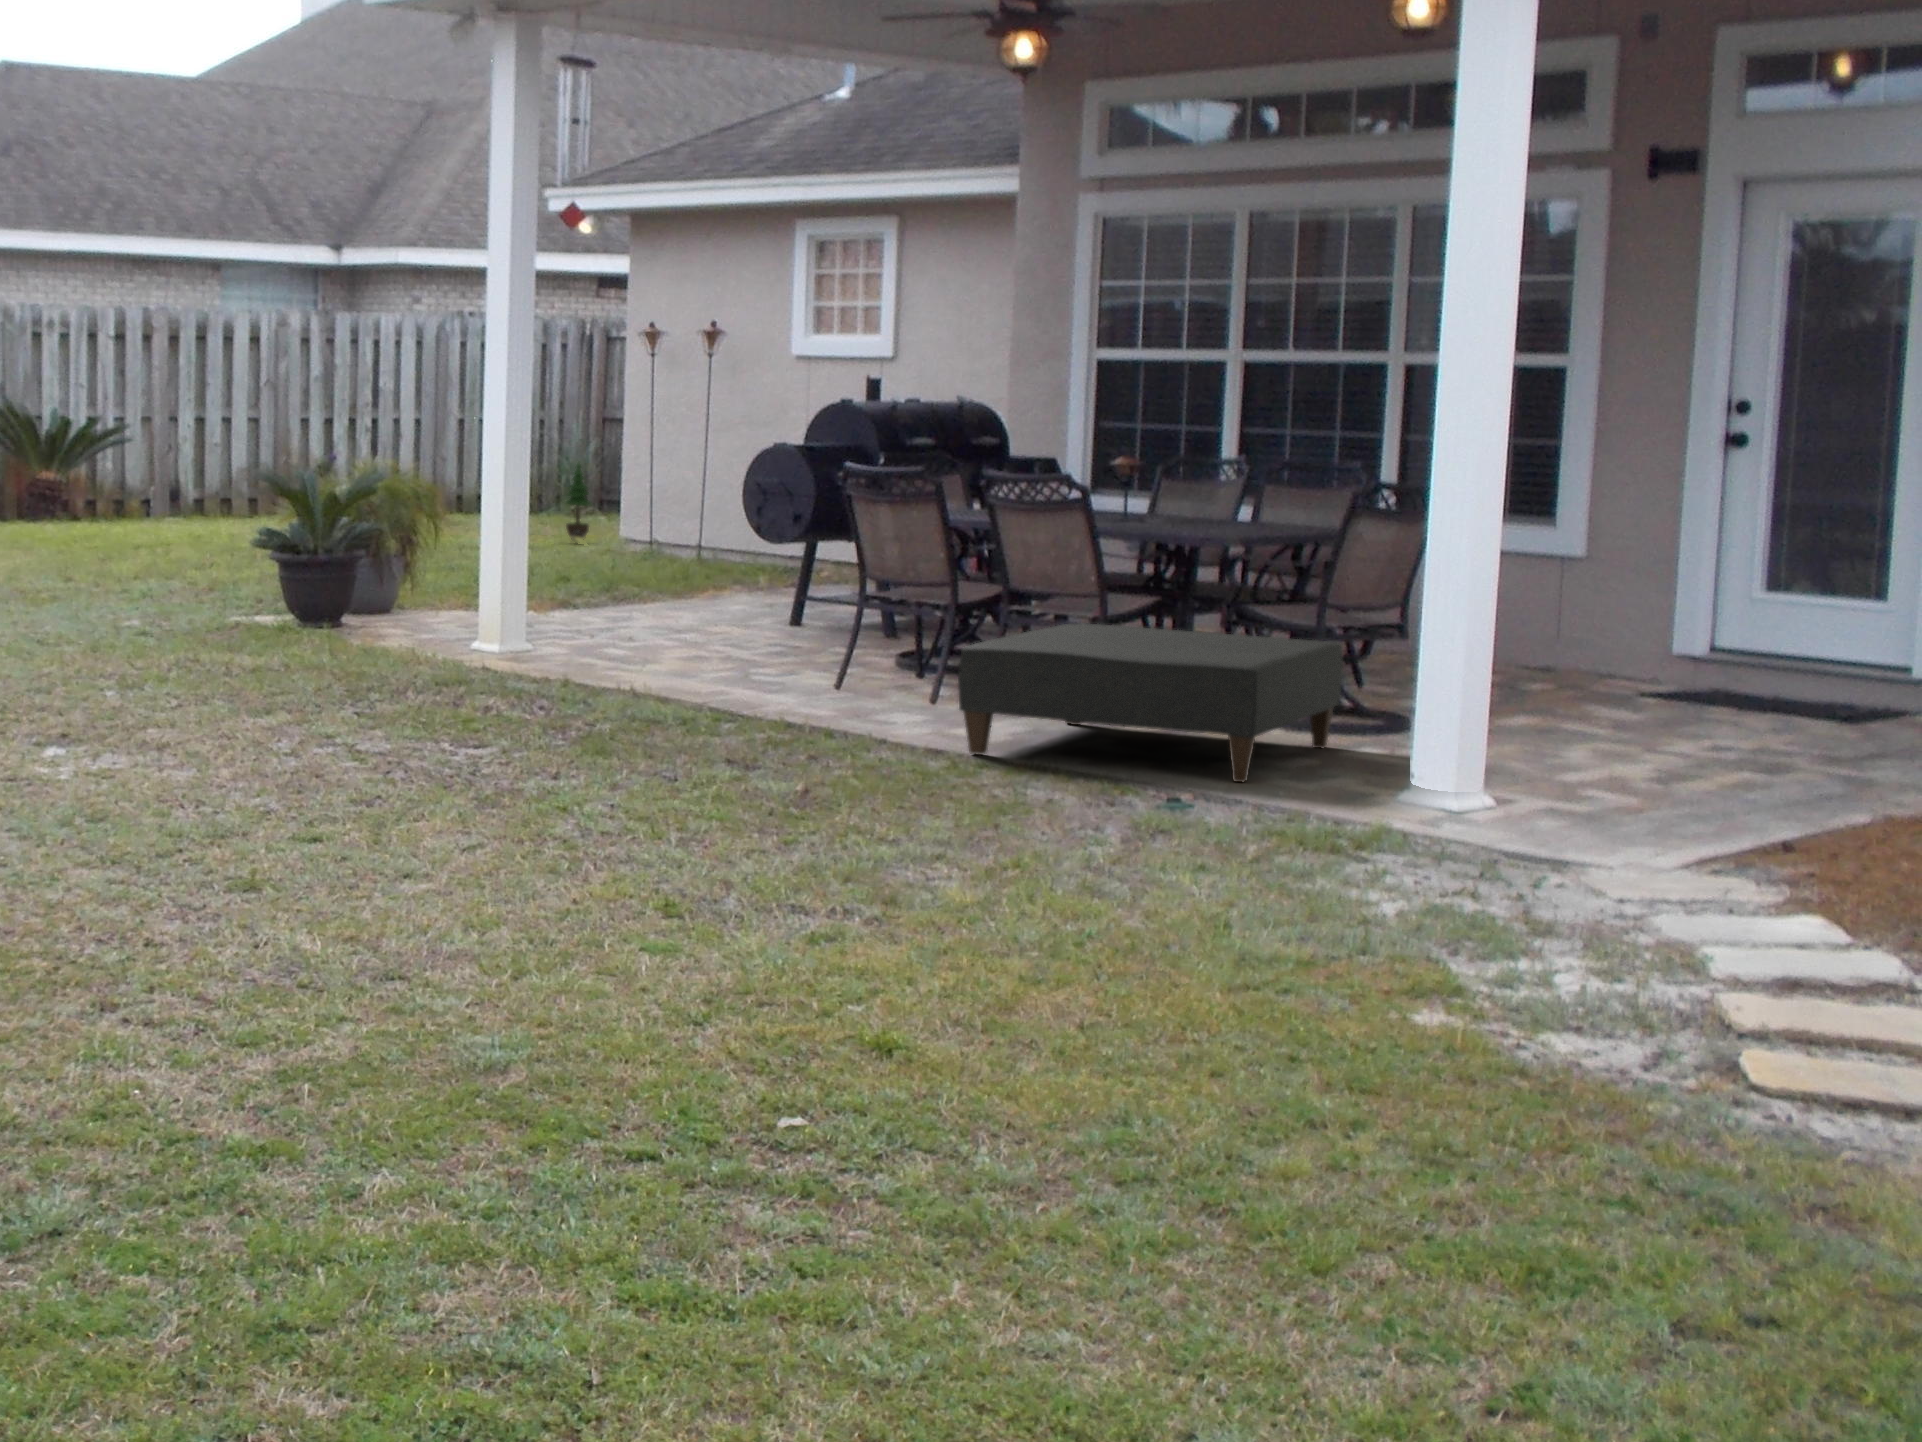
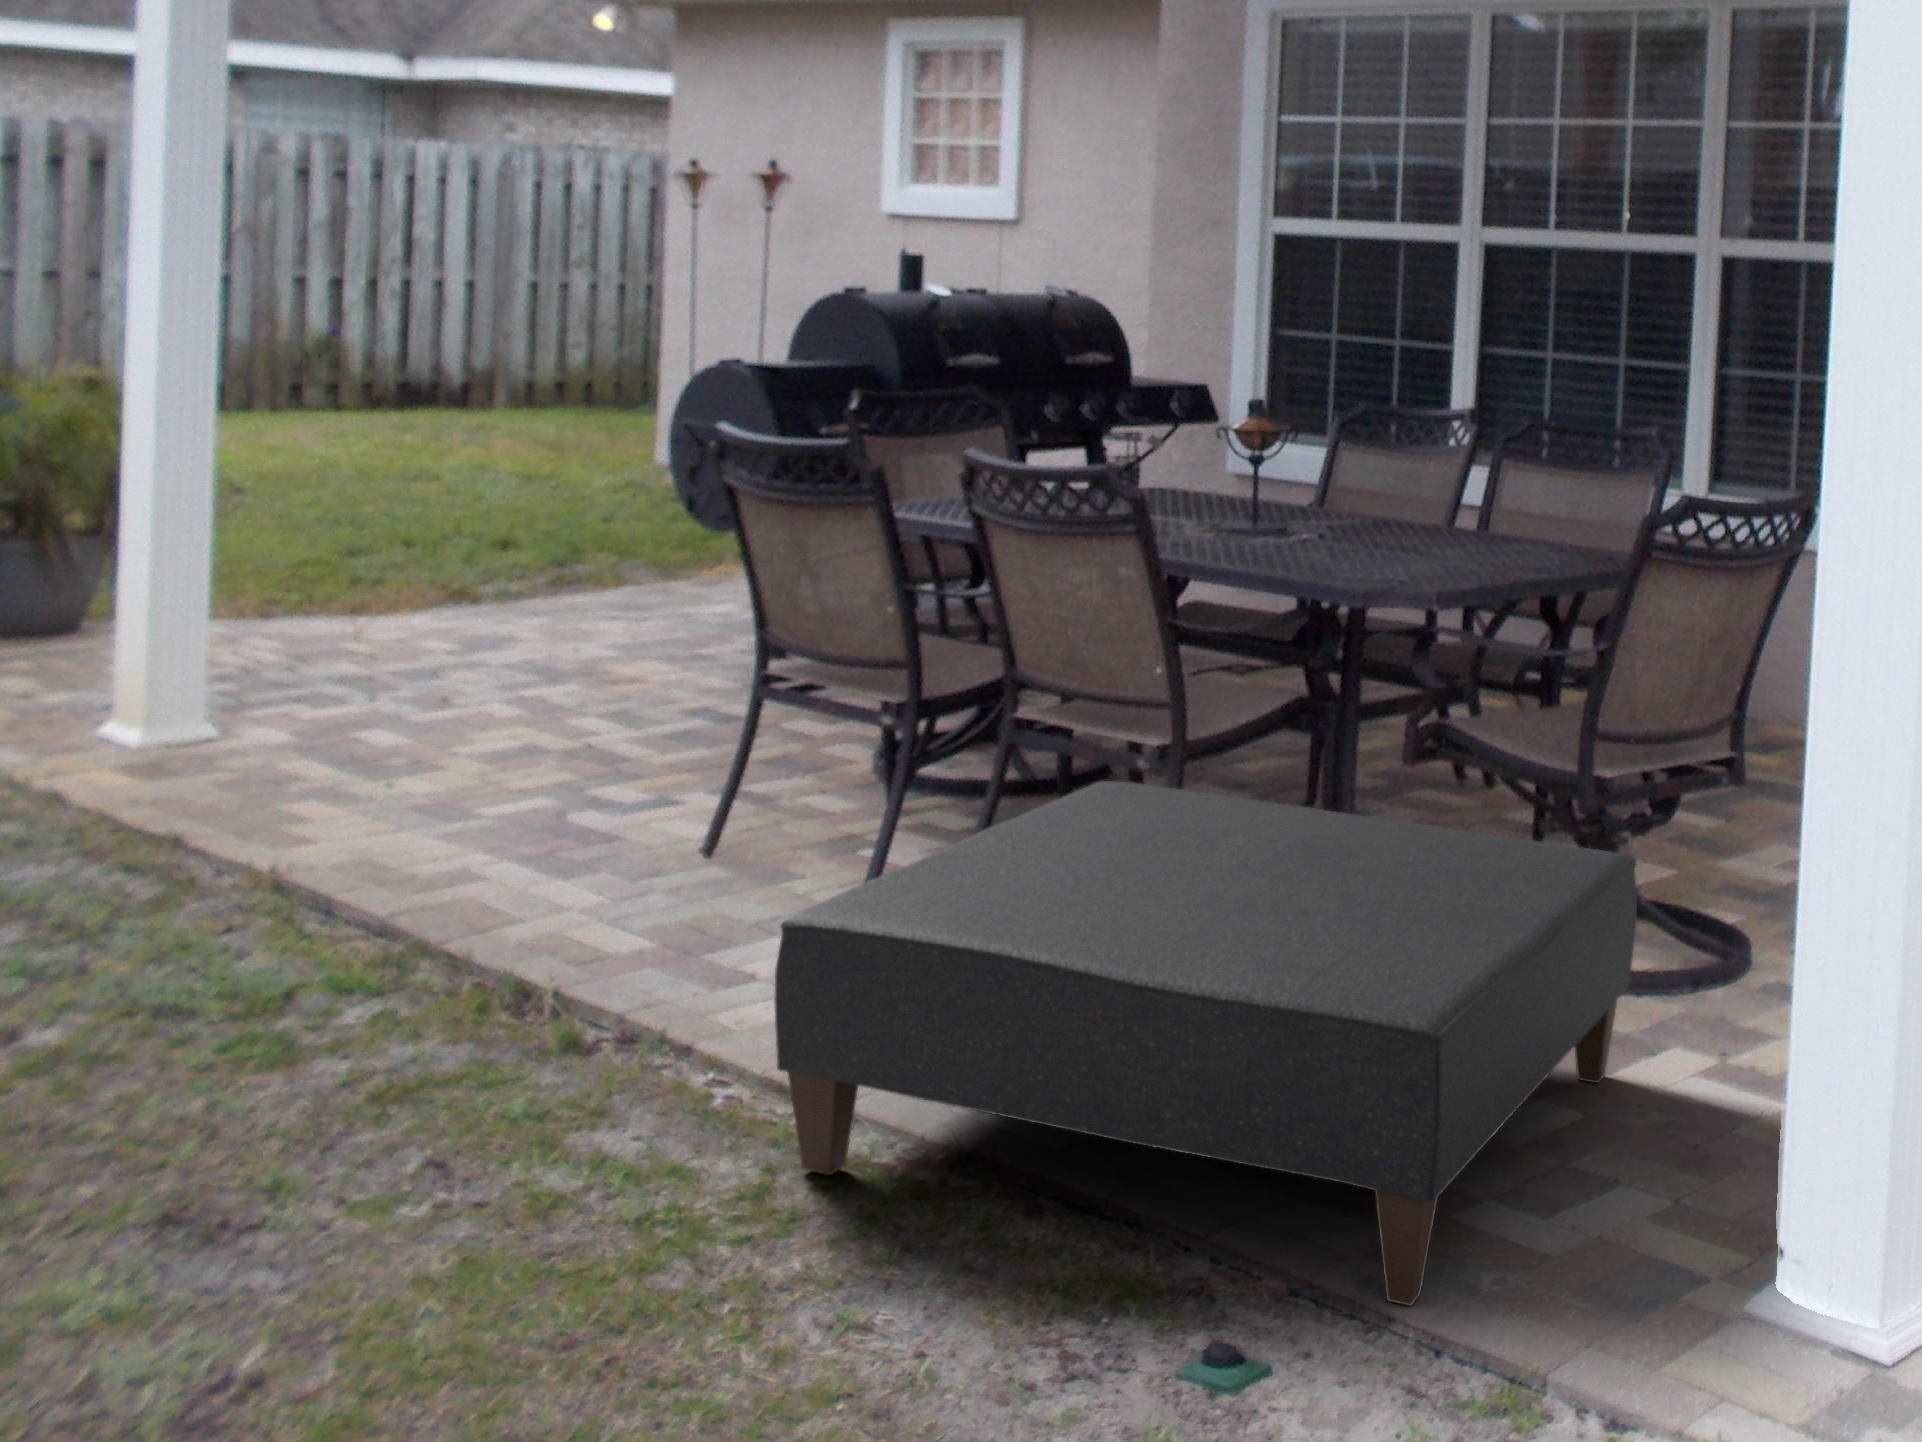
potted tree: present [566,463,591,540] -> none [616,346,658,460]

